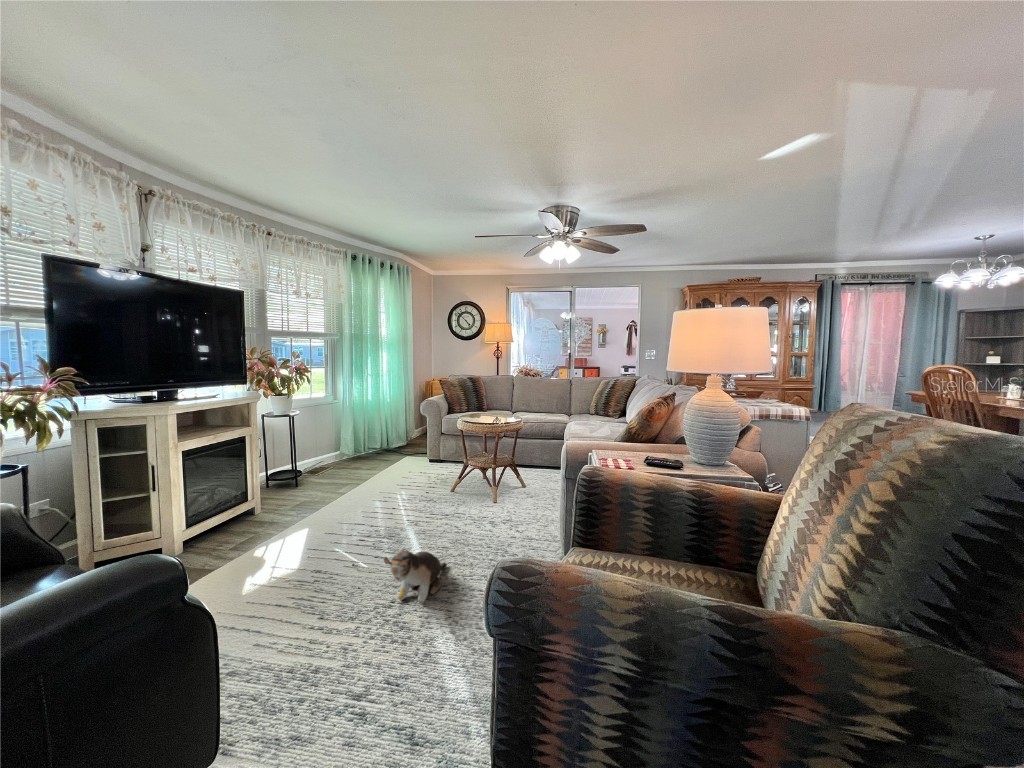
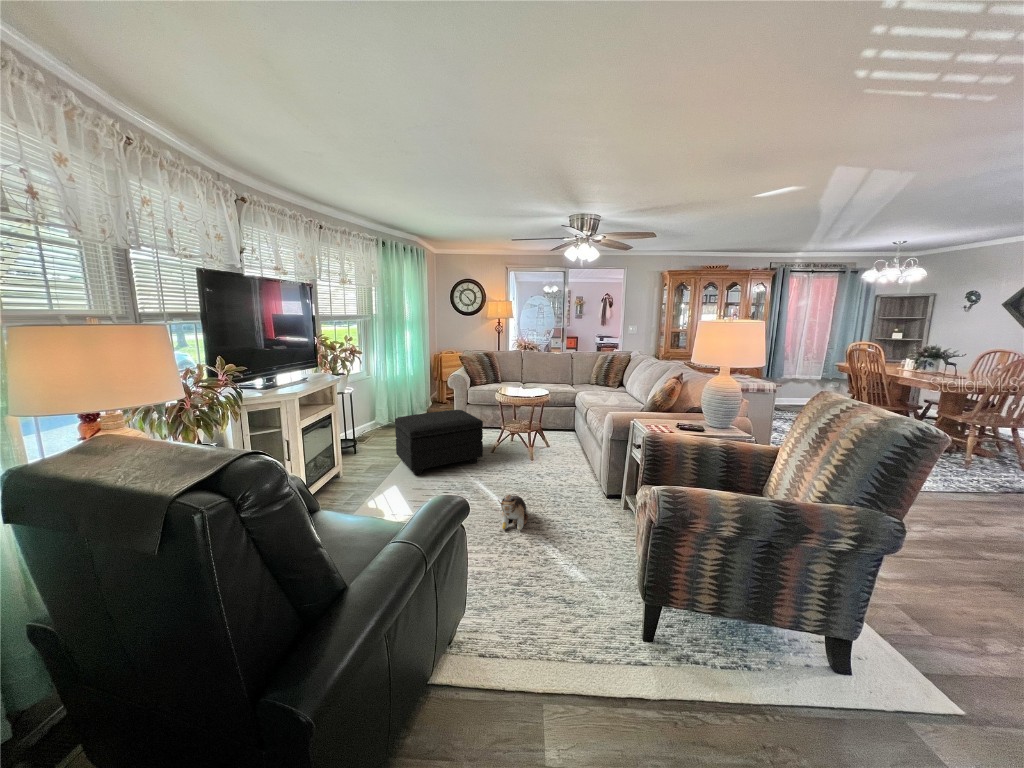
footstool: none [332,439,432,517] -> present [395,410,483,475]

